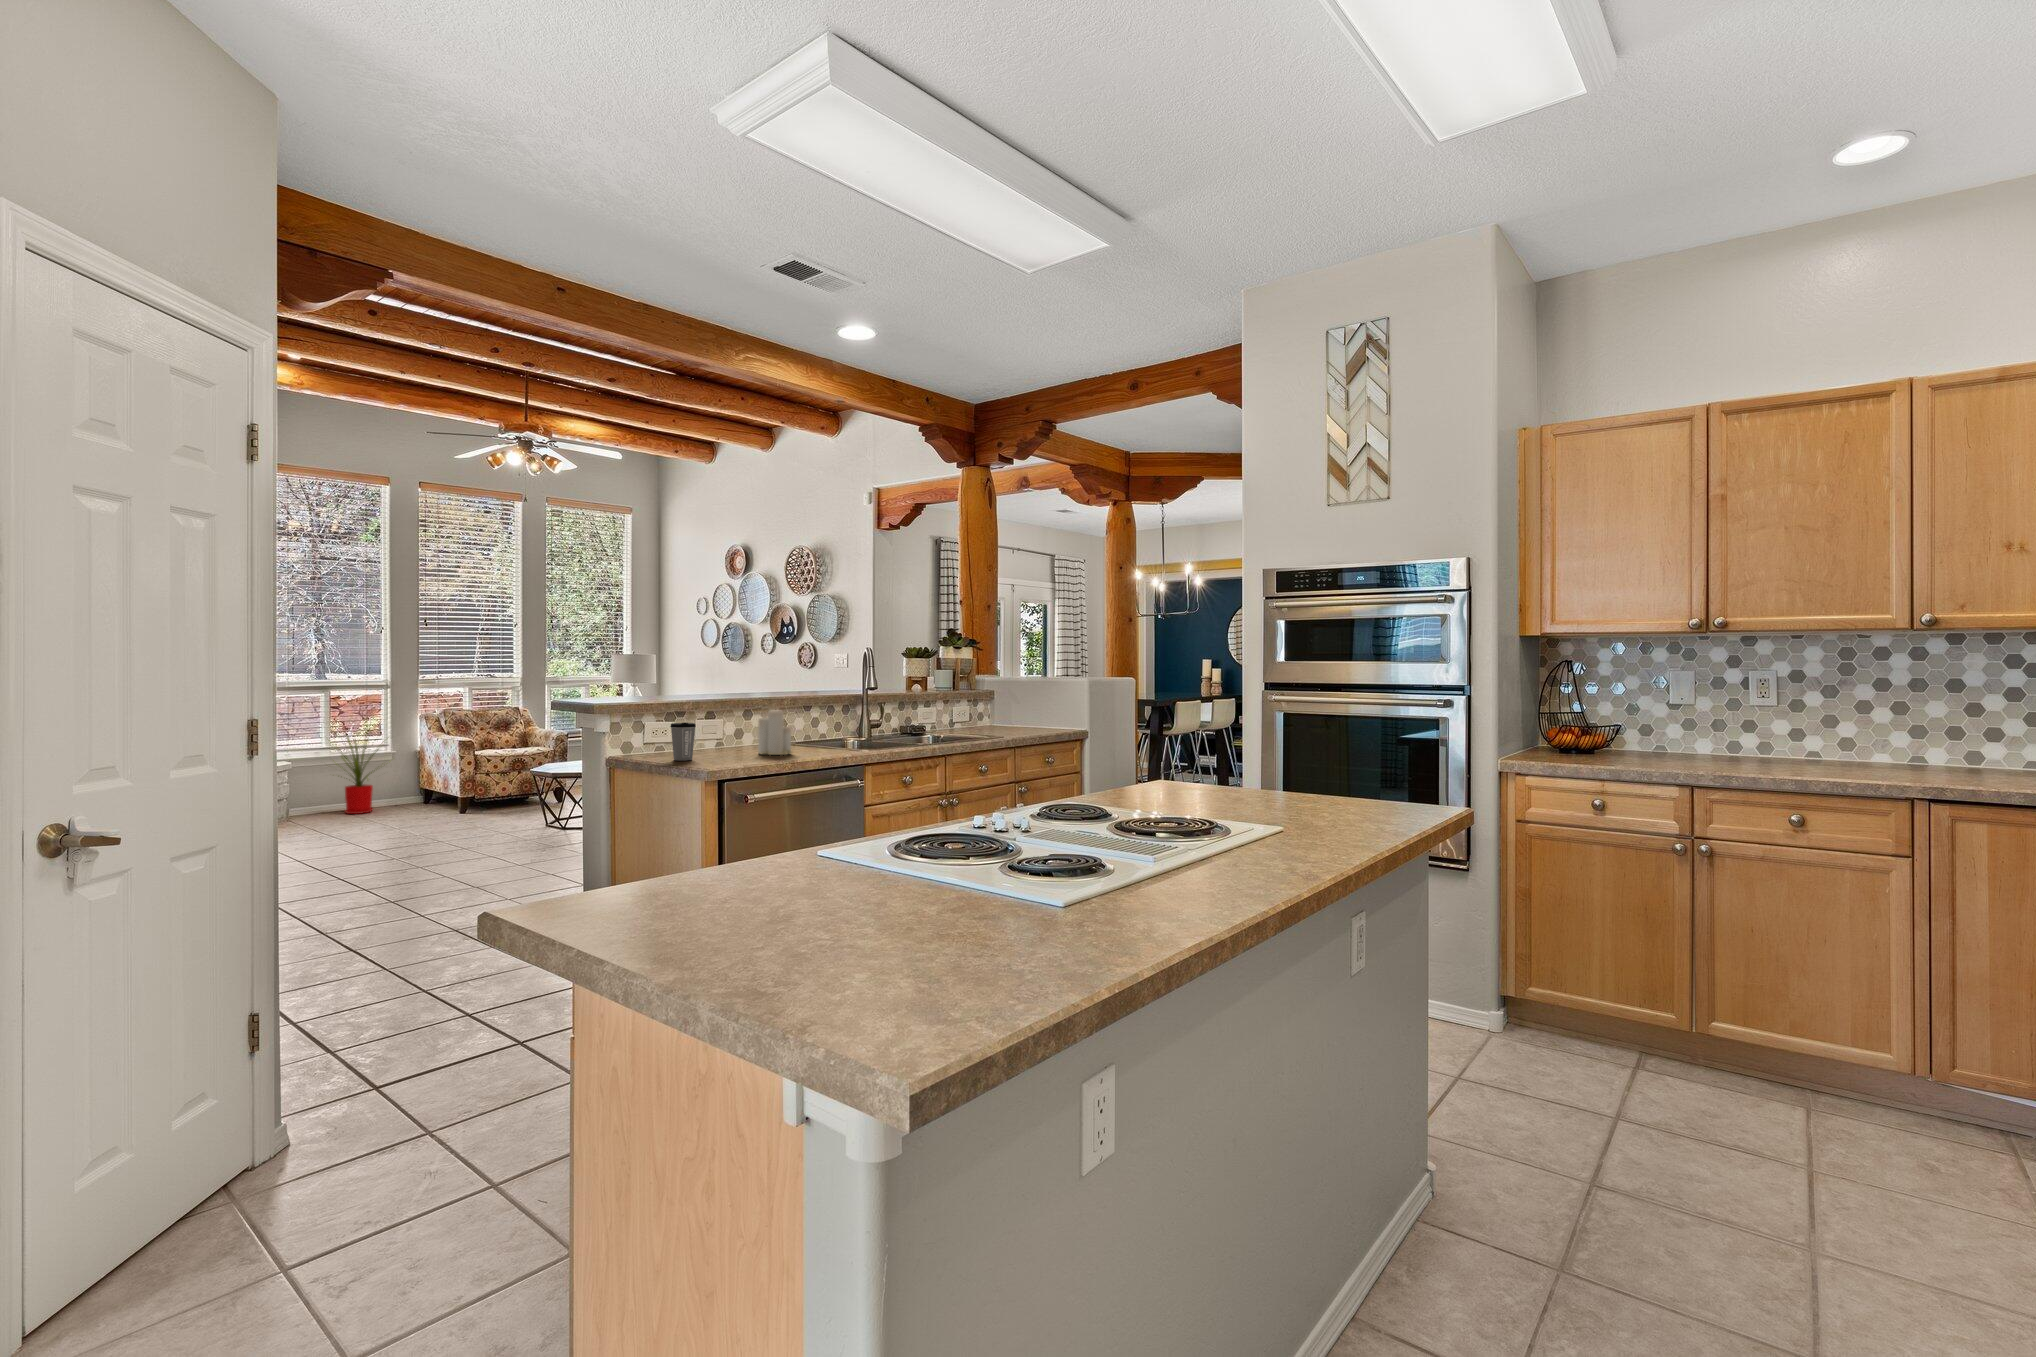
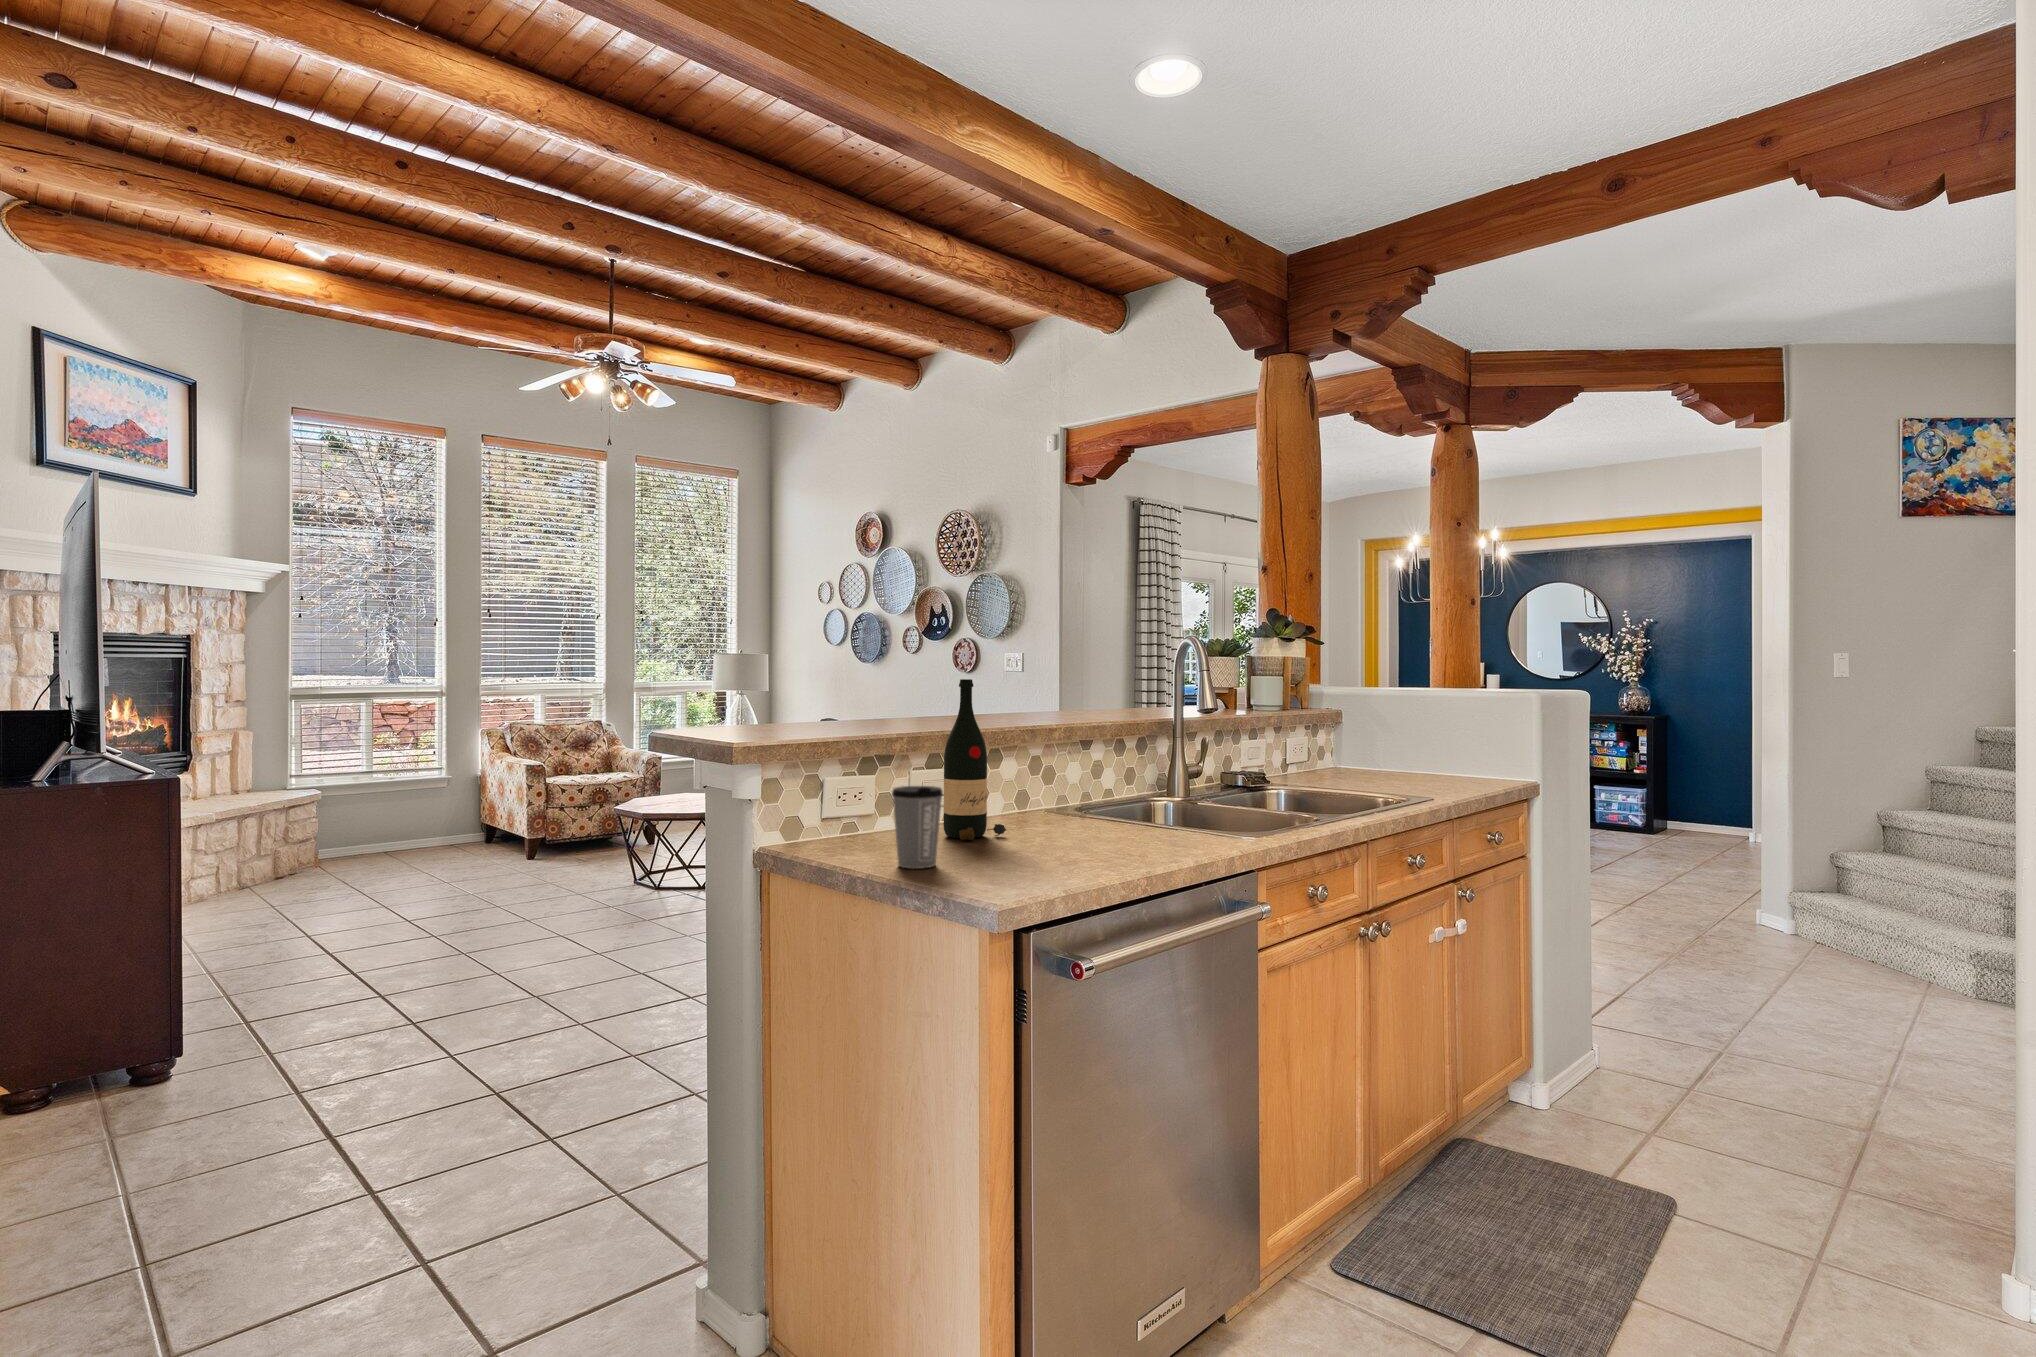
wine bottle: none [709,672,742,753] -> present [944,679,1006,840]
candle: present [758,711,792,755] -> none [1045,747,1115,848]
house plant: present [328,734,384,814] -> none [356,744,452,858]

